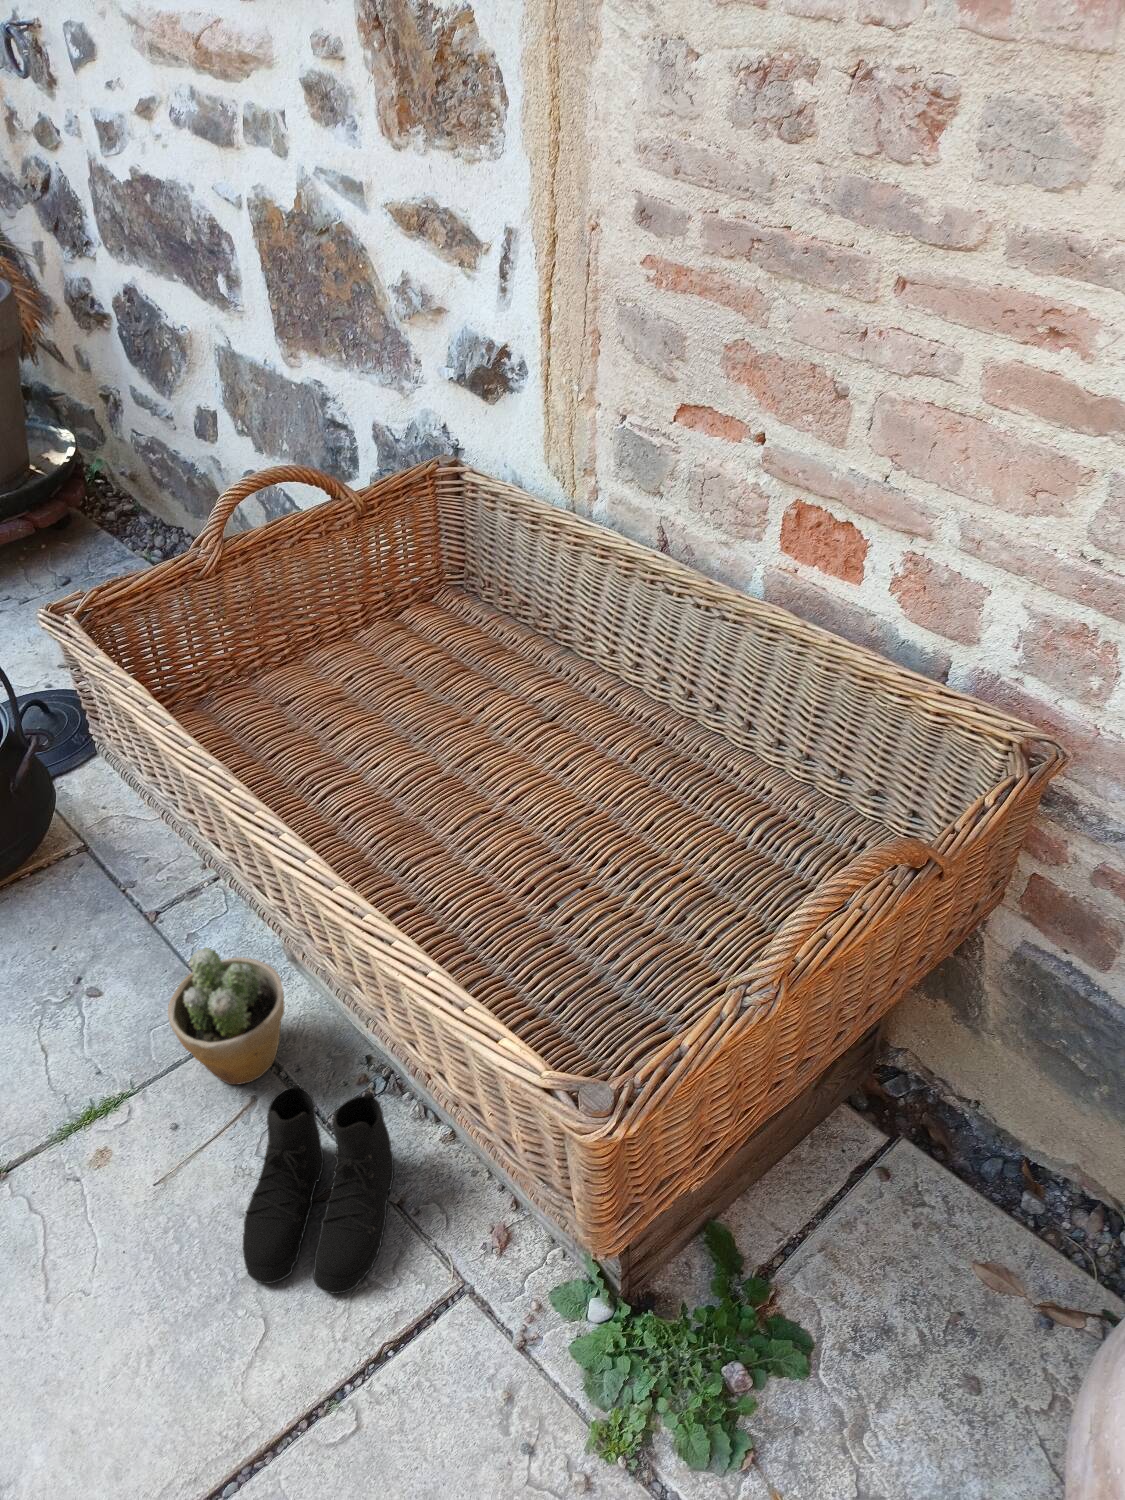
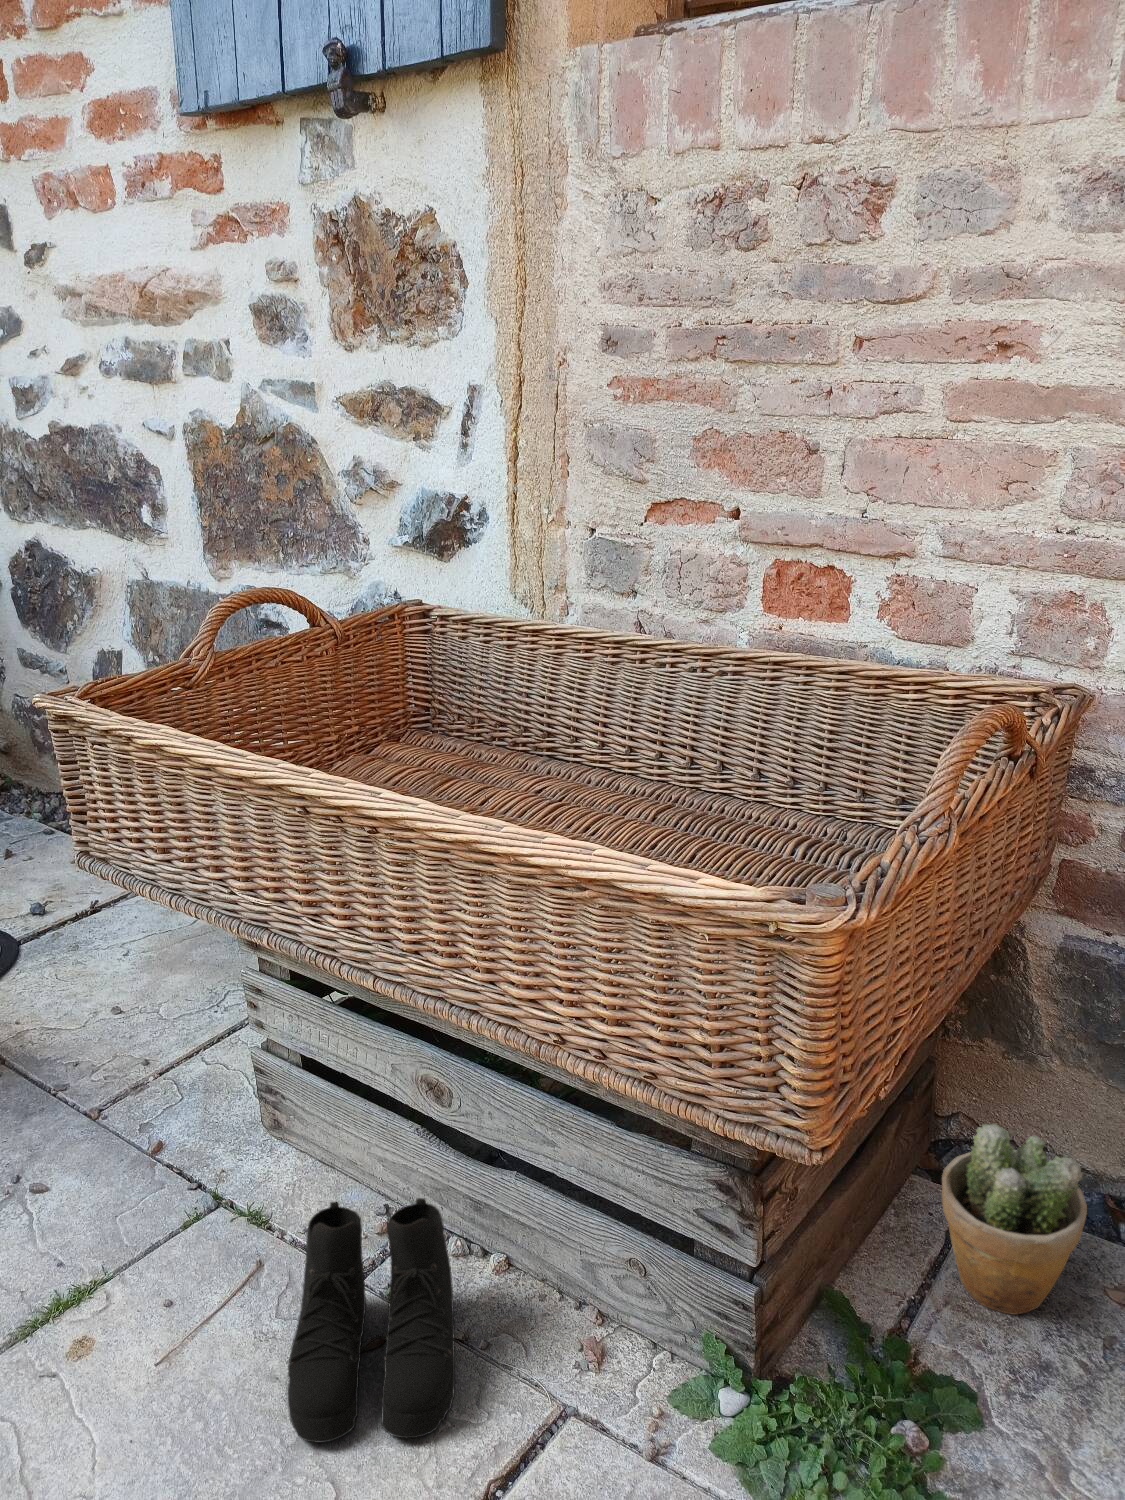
potted plant: present [168,947,284,1084] -> present [942,1124,1087,1315]

